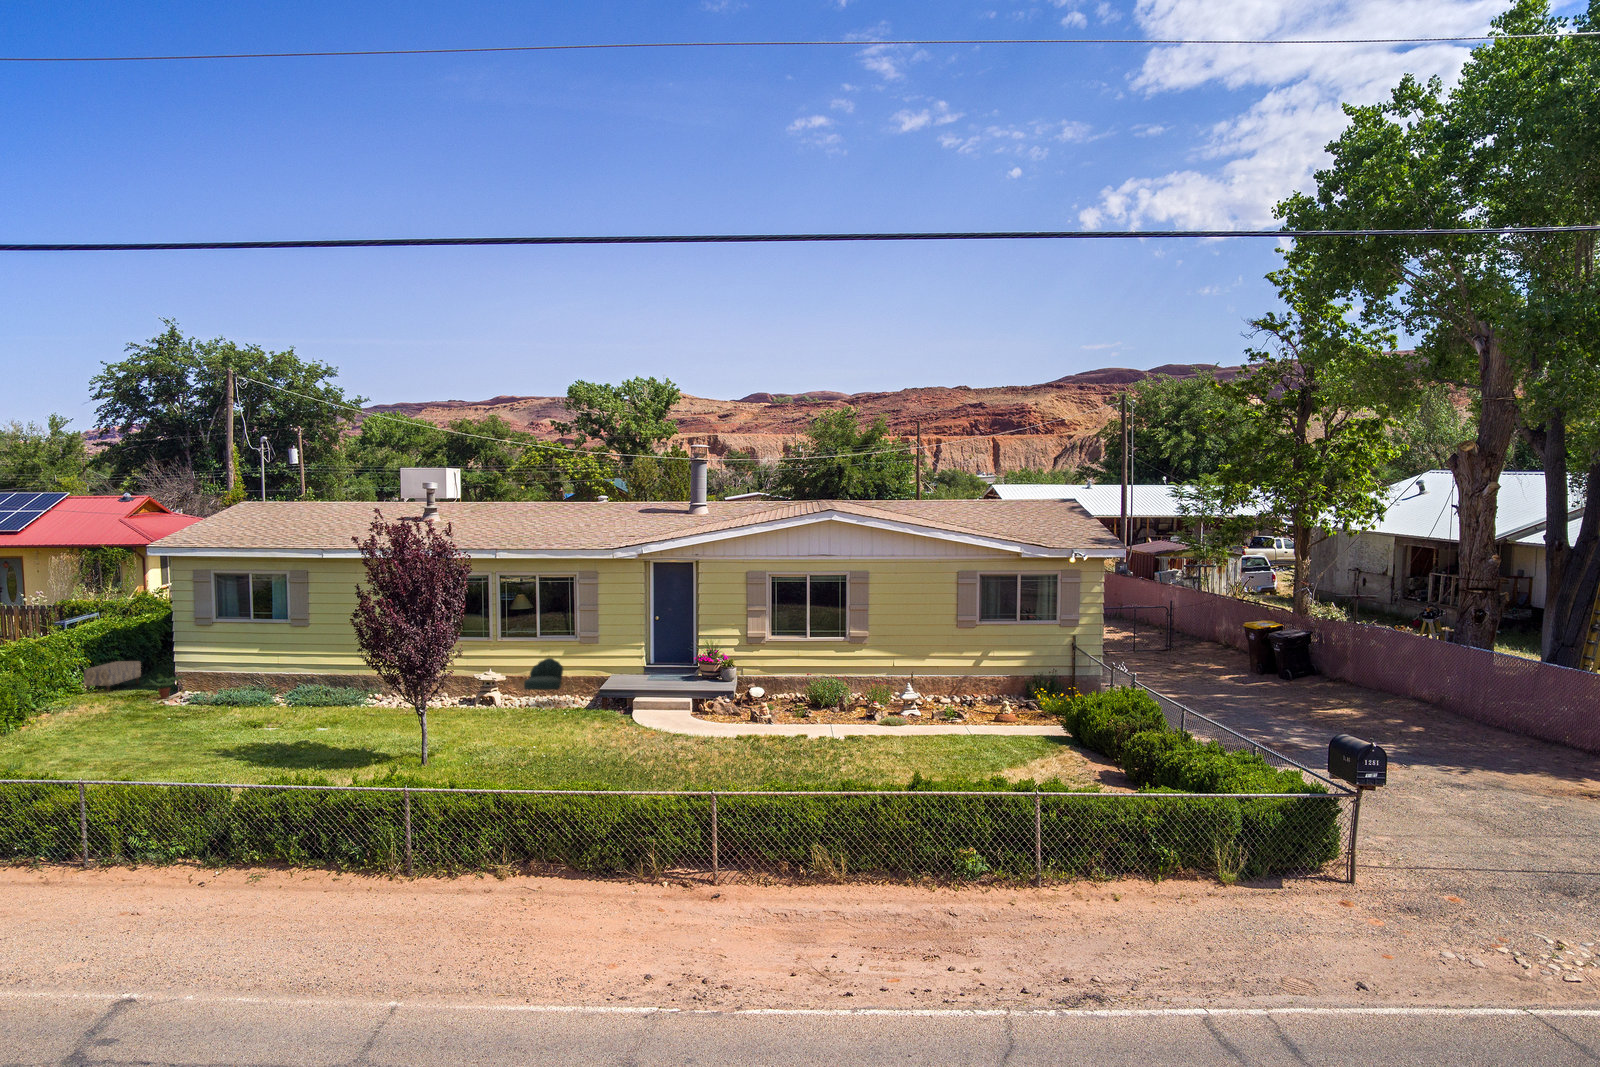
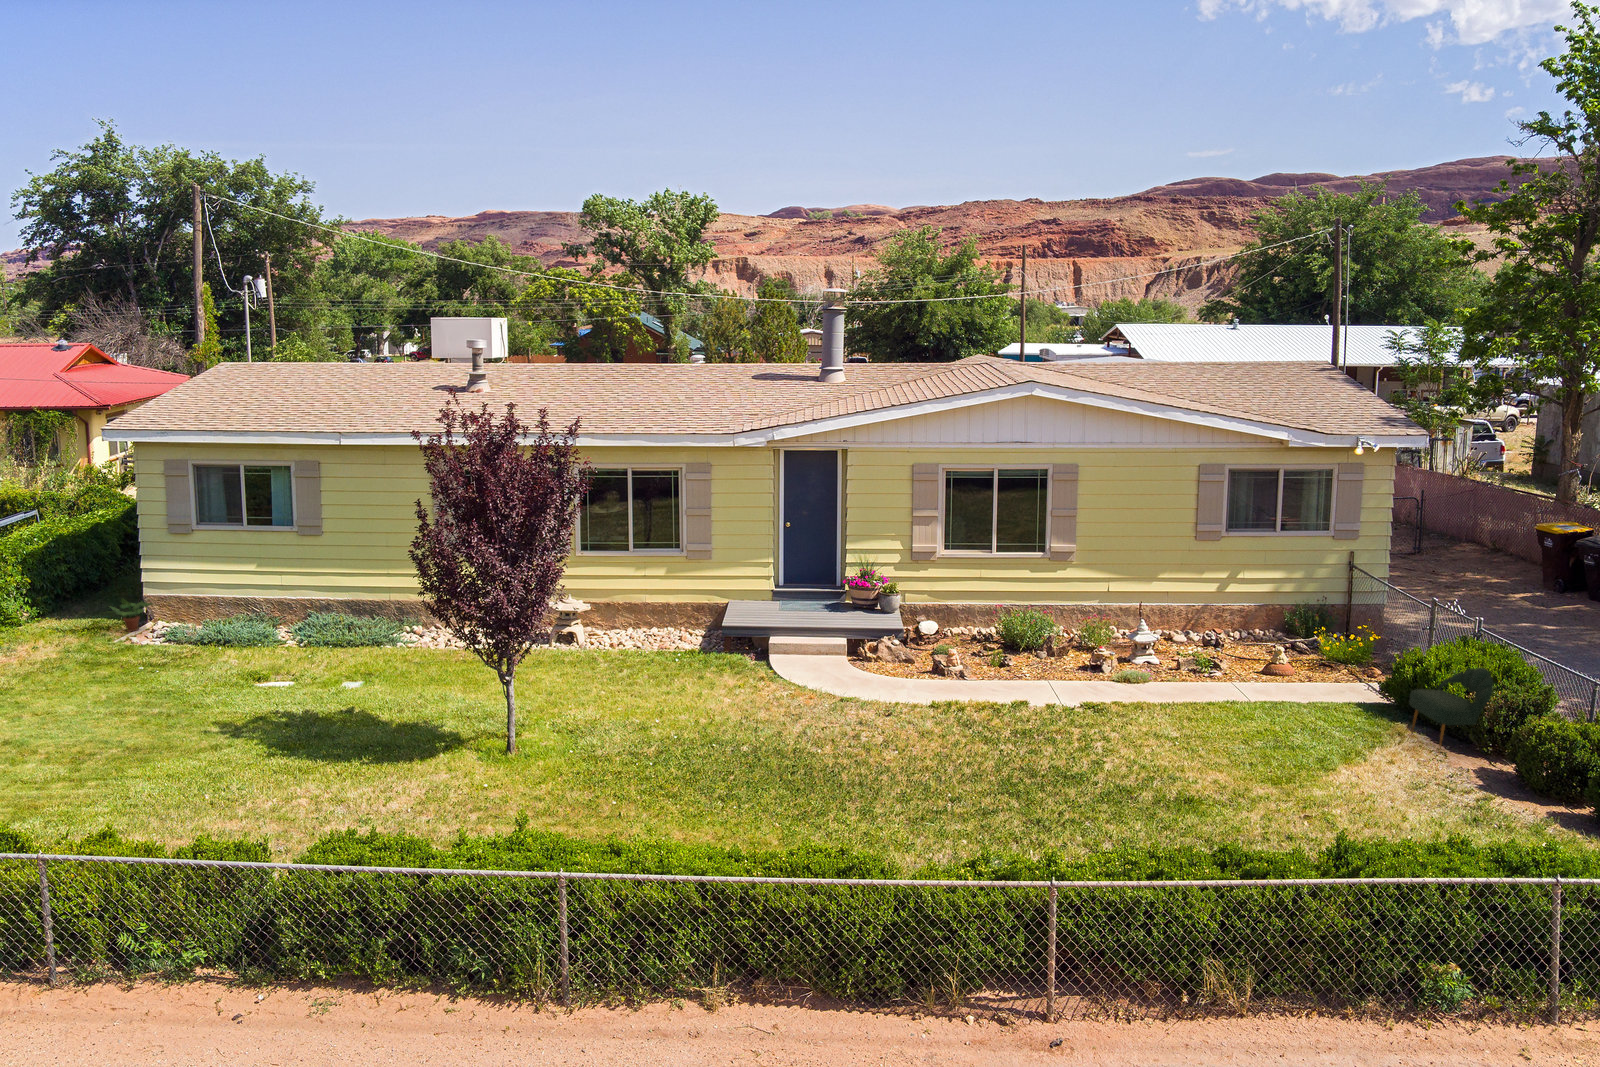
chair: present [524,658,563,699] -> present [1409,668,1493,751]
bench: present [84,661,141,693] -> none [21,576,98,622]

